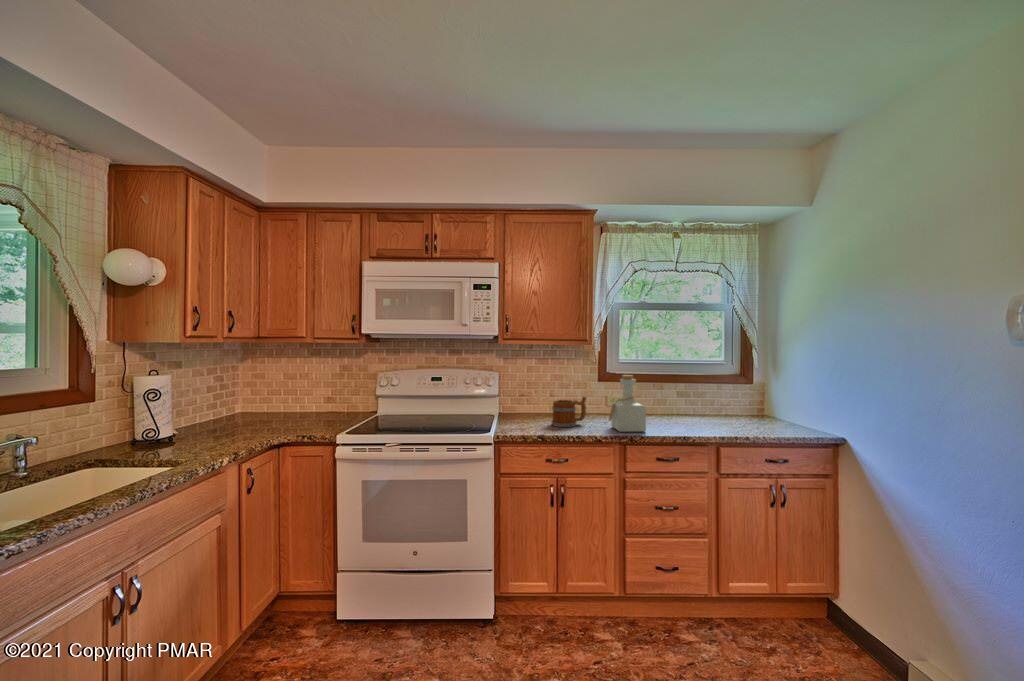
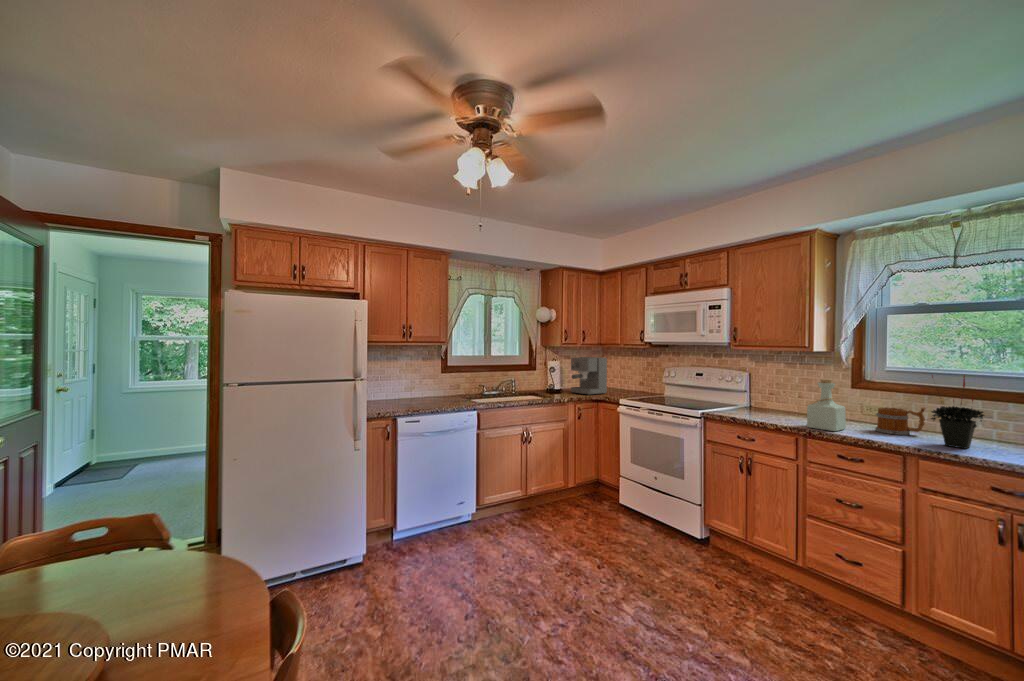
potted plant: none [698,362,738,428] -> present [931,376,984,449]
coffee maker: none [204,363,286,439] -> present [571,357,607,395]
mug: present [552,397,586,427] -> present [875,408,926,435]

